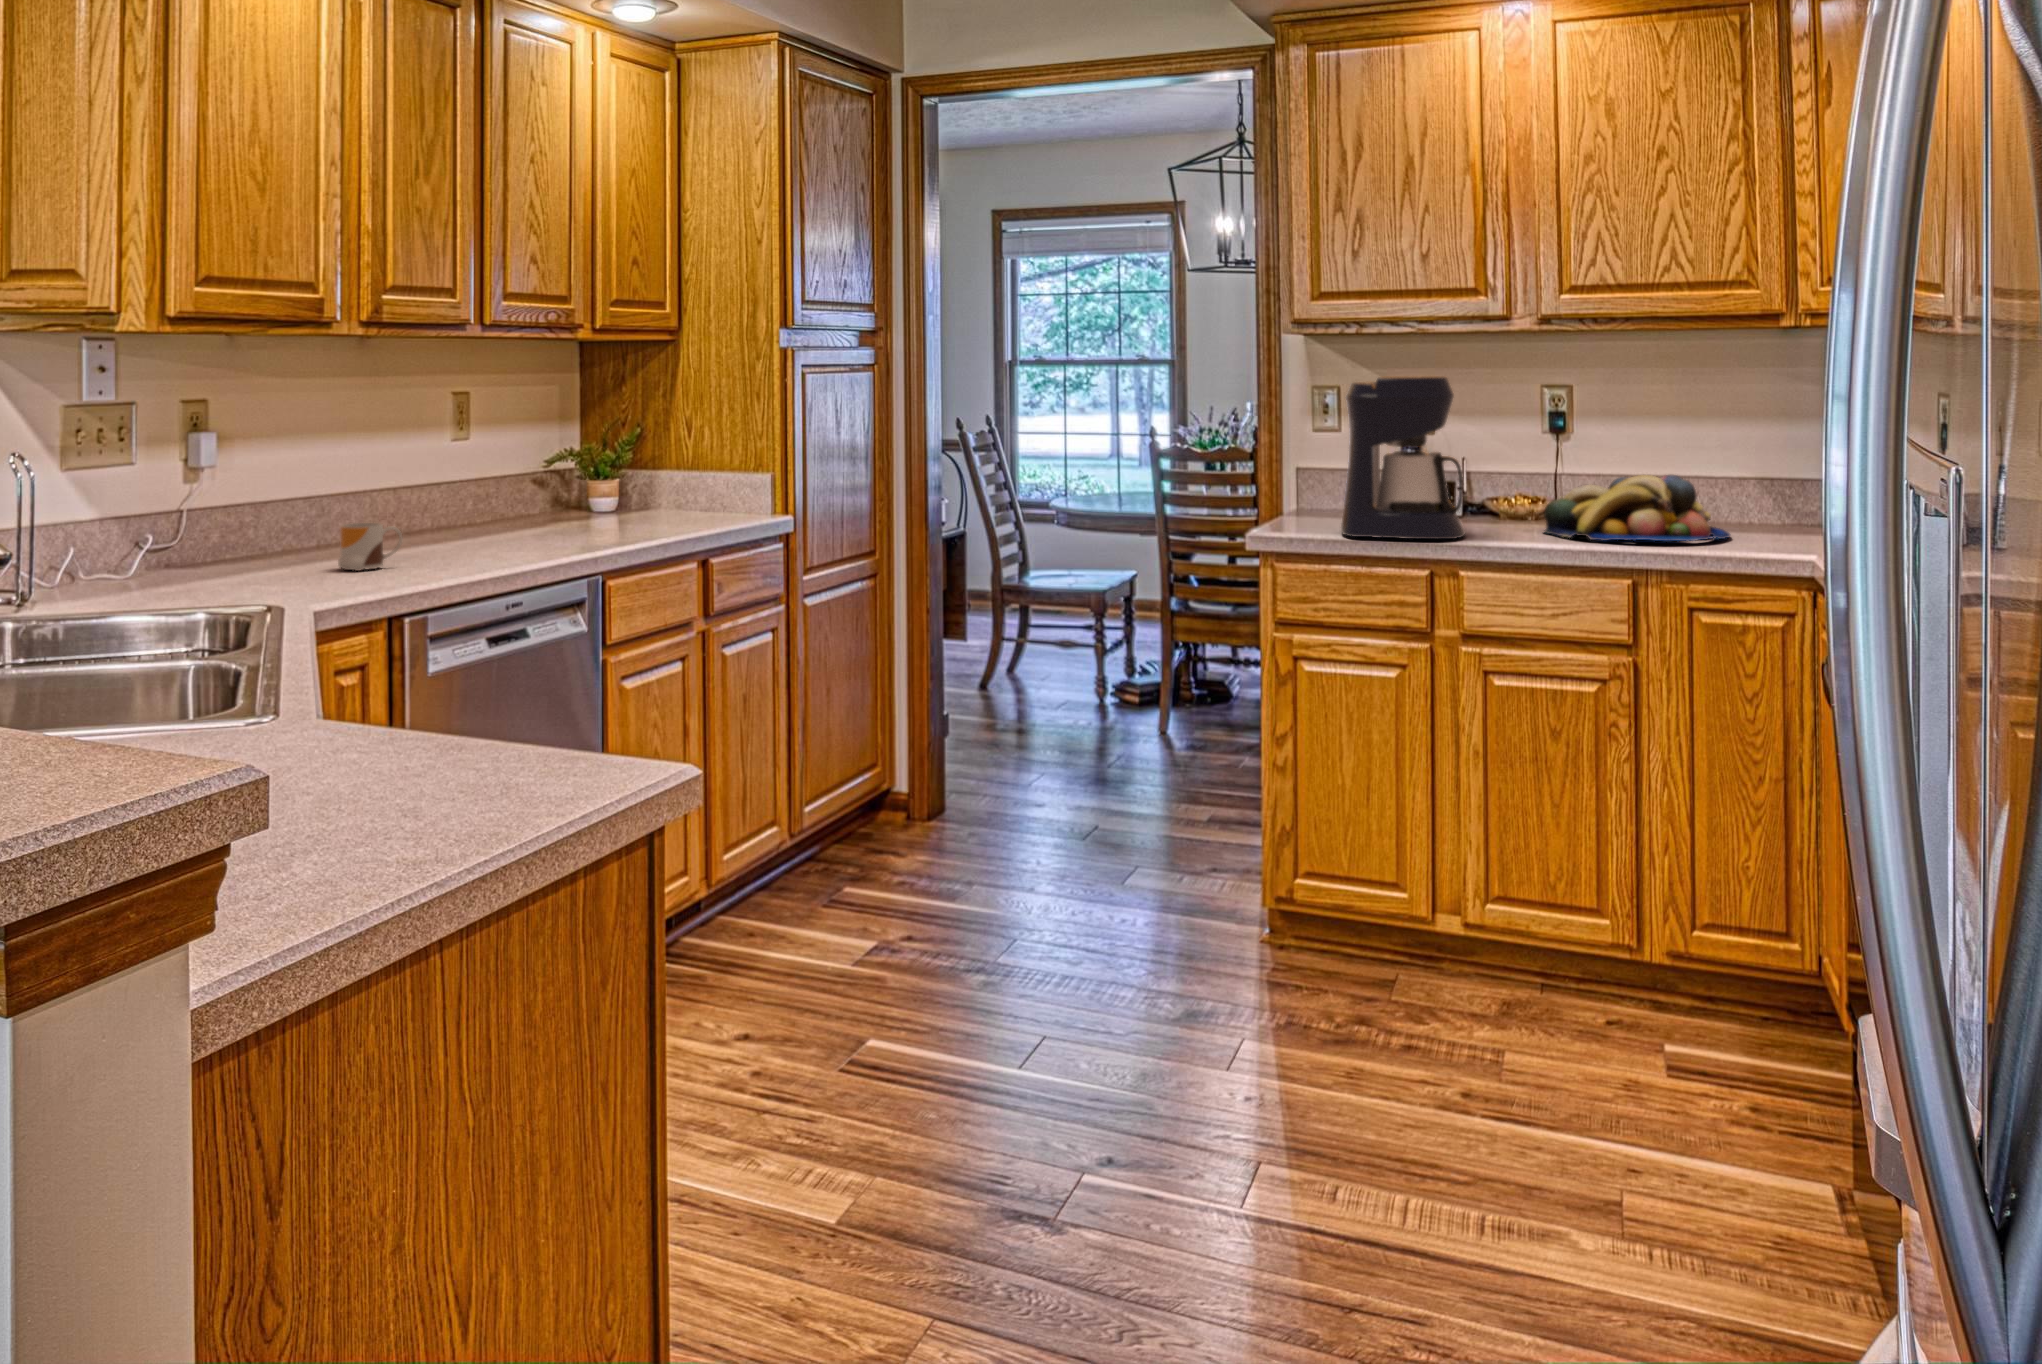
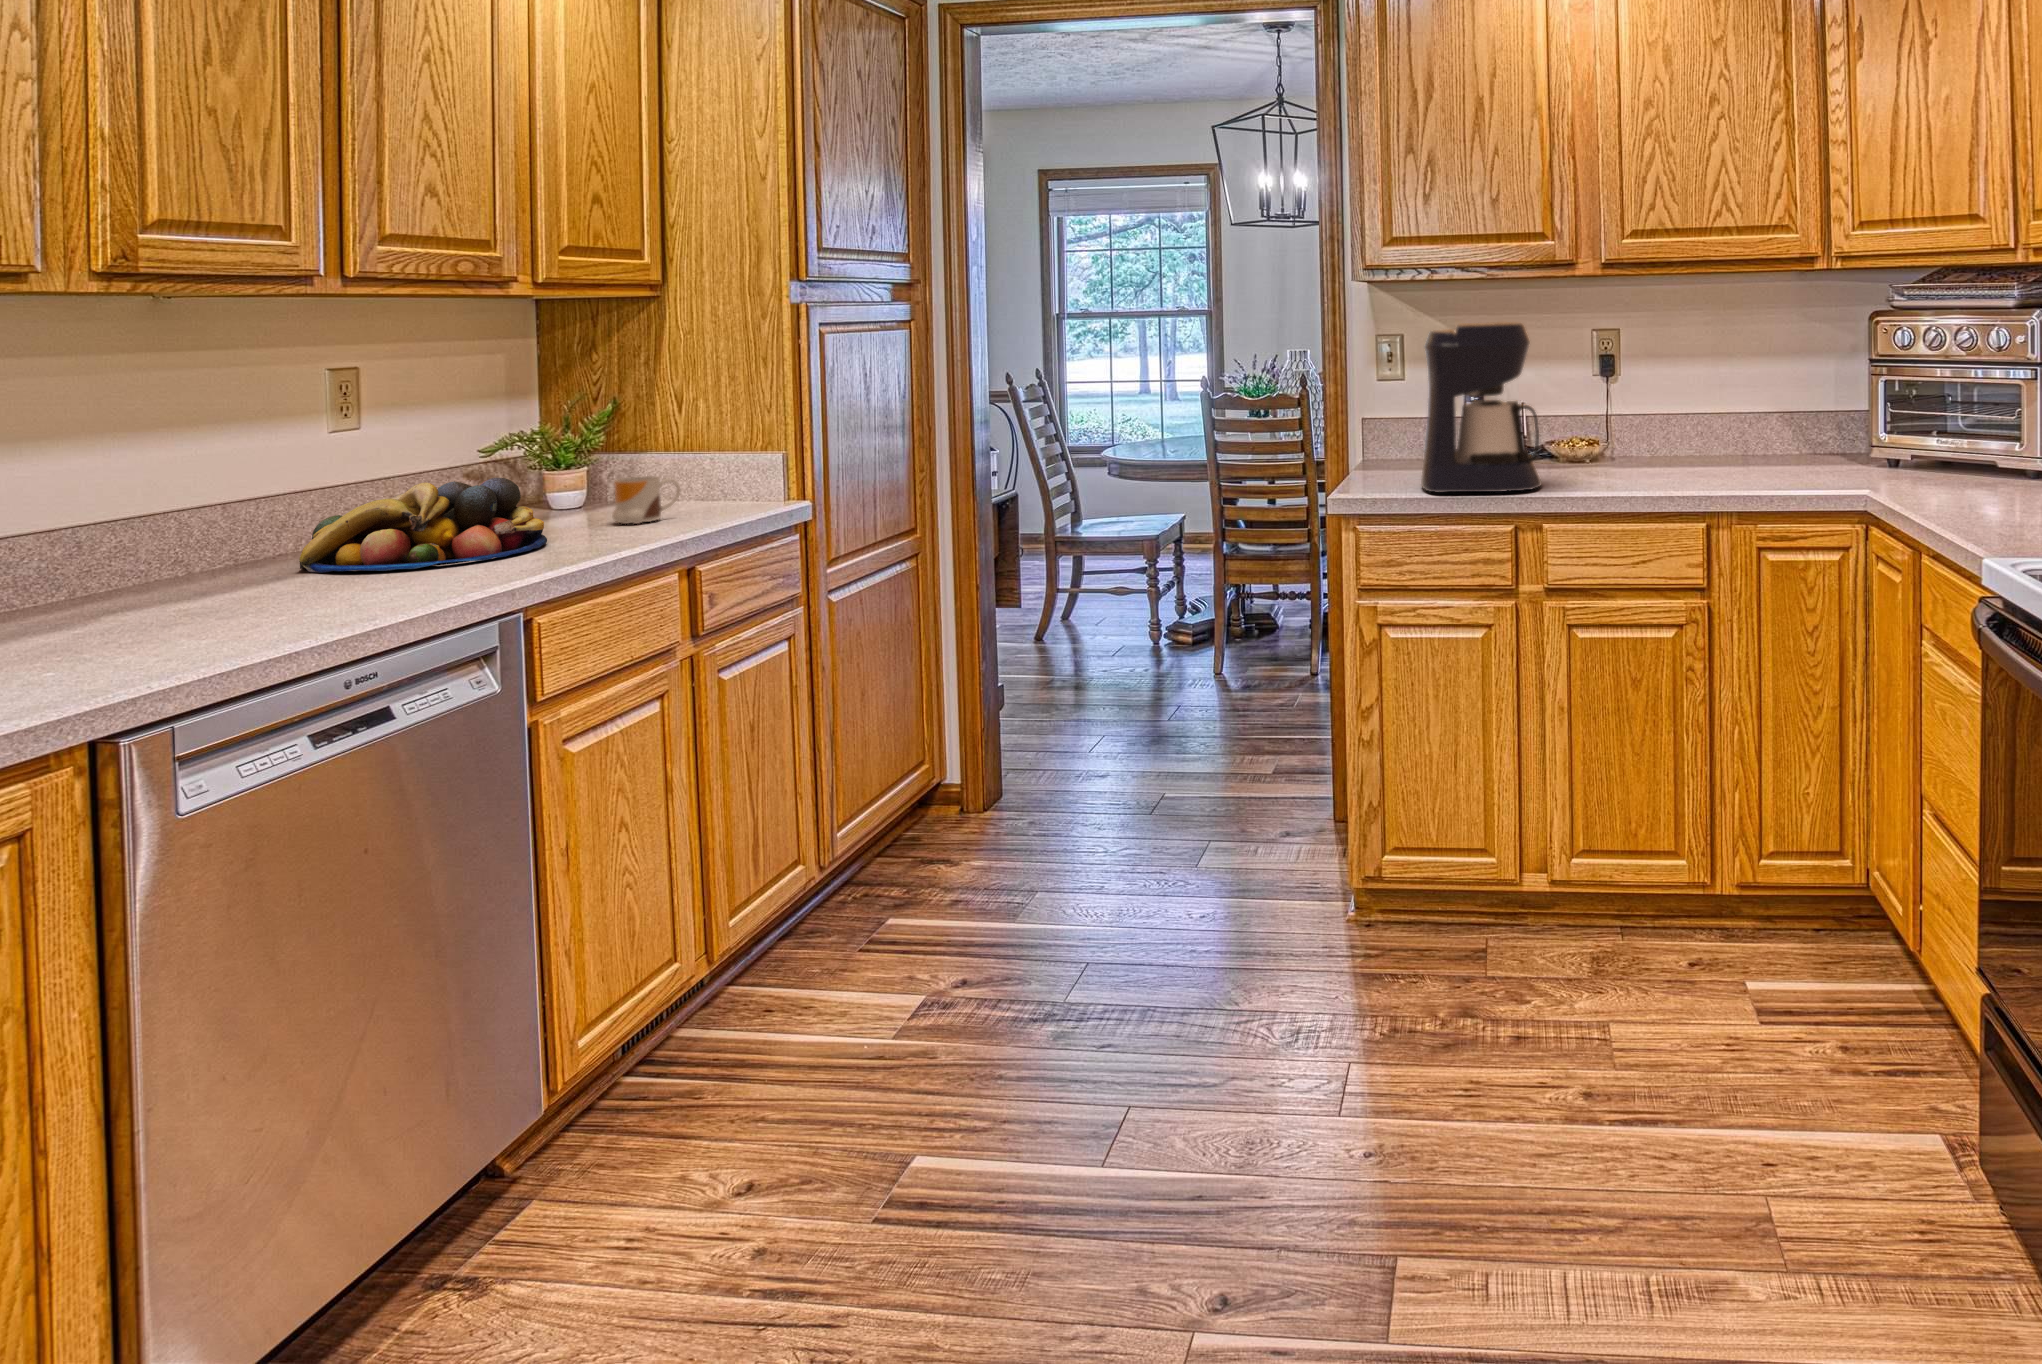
fruit bowl: present [1544,475,1730,541] -> present [299,478,547,573]
mug: present [338,523,402,571] -> present [612,476,680,524]

